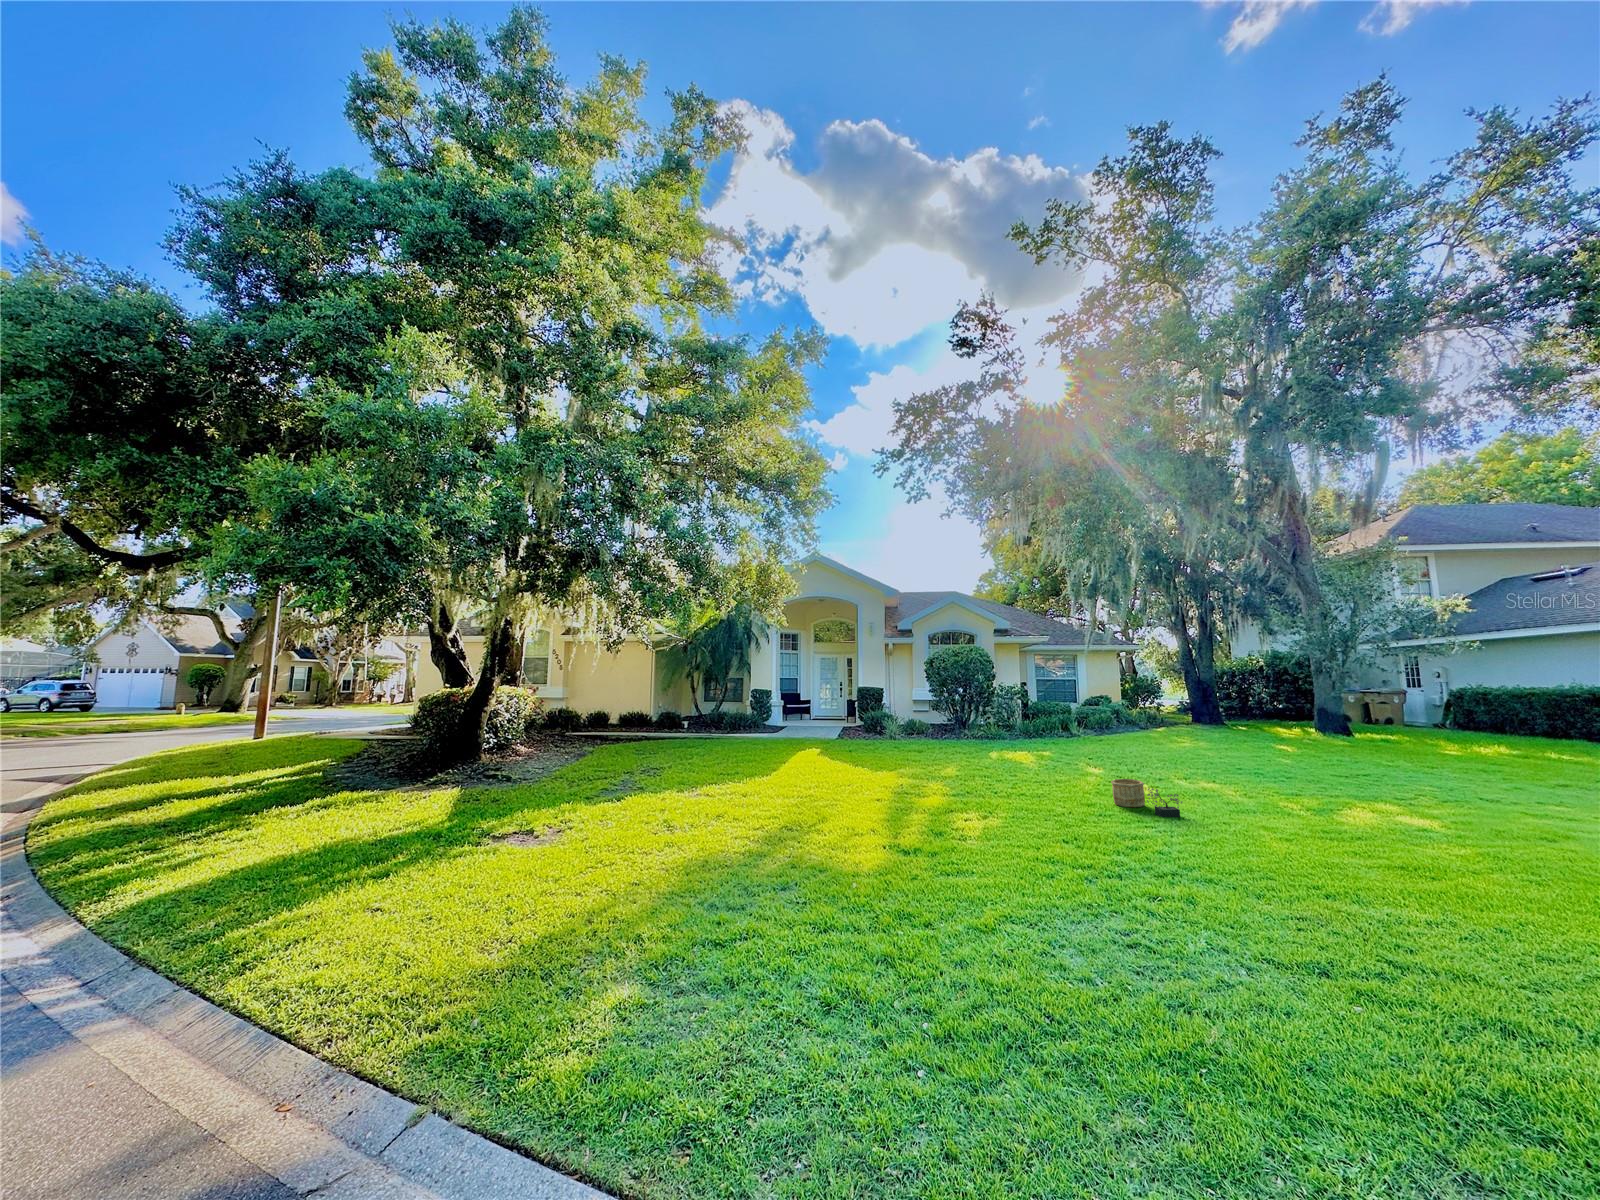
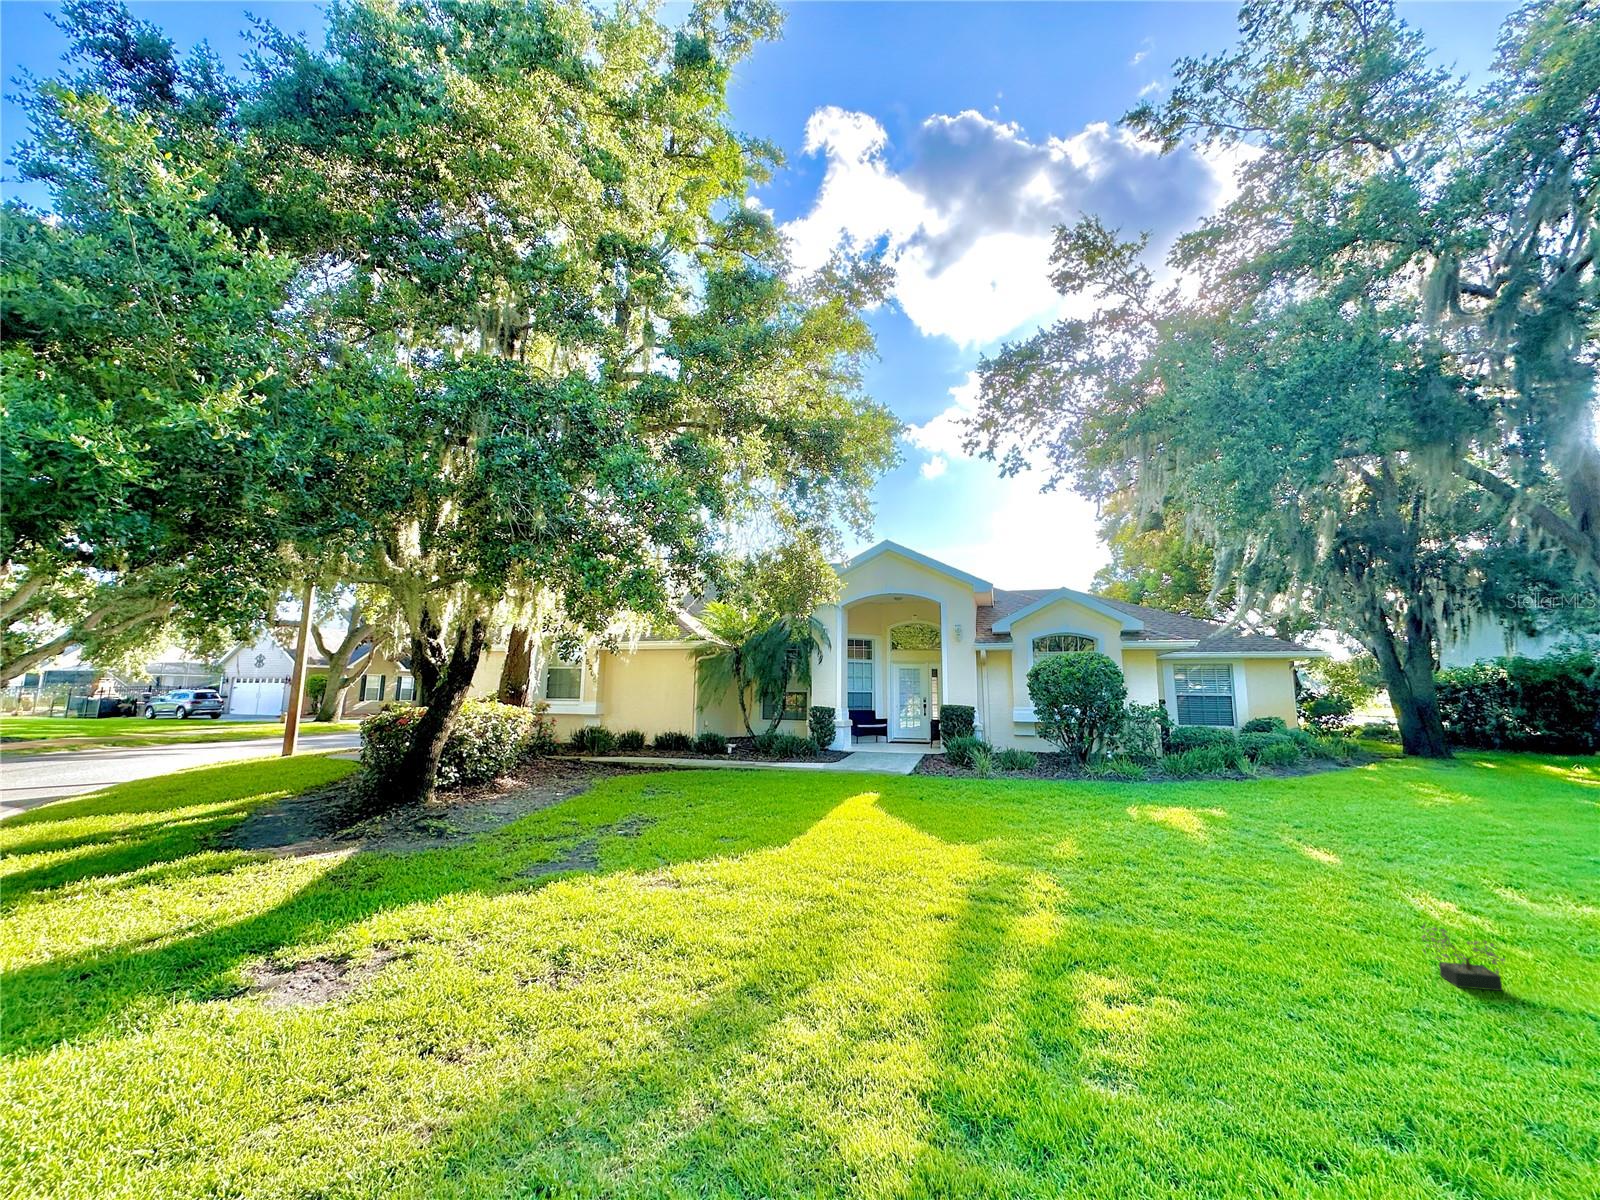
wooden bucket: present [1111,779,1145,807] -> none [1333,891,1408,952]

